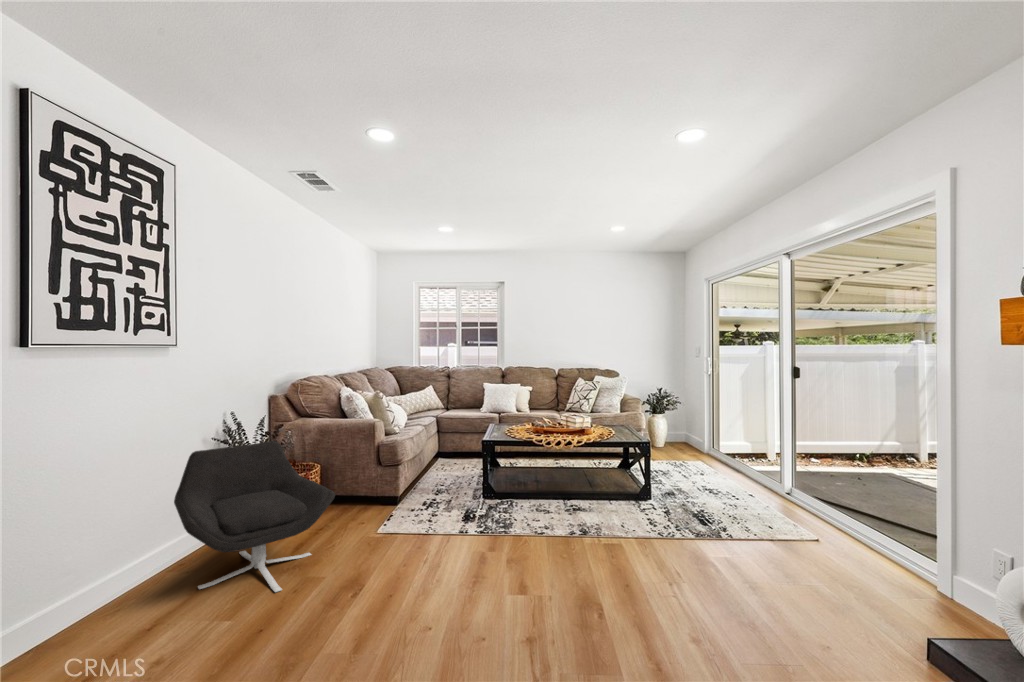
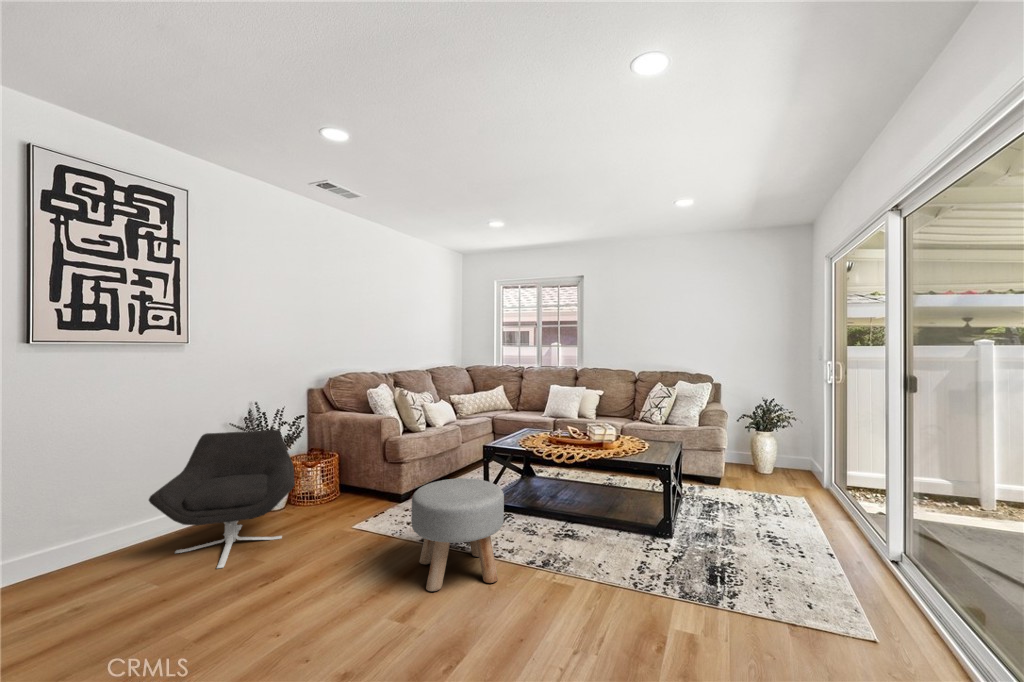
ottoman: none [477,468,560,568] -> present [411,479,504,591]

